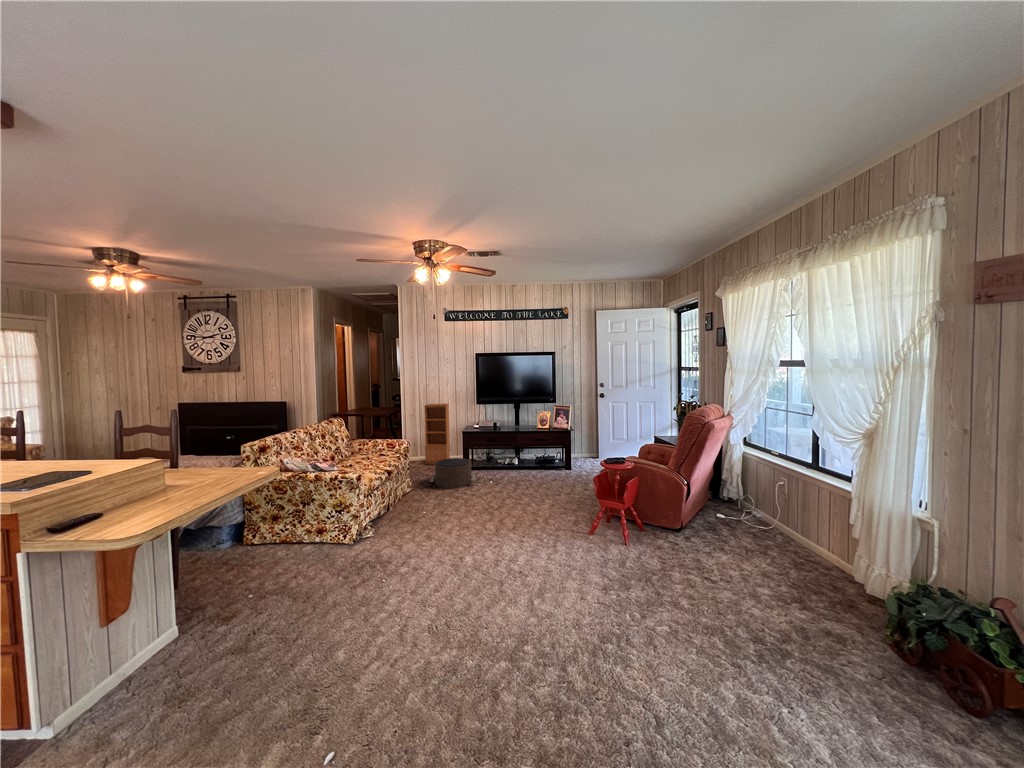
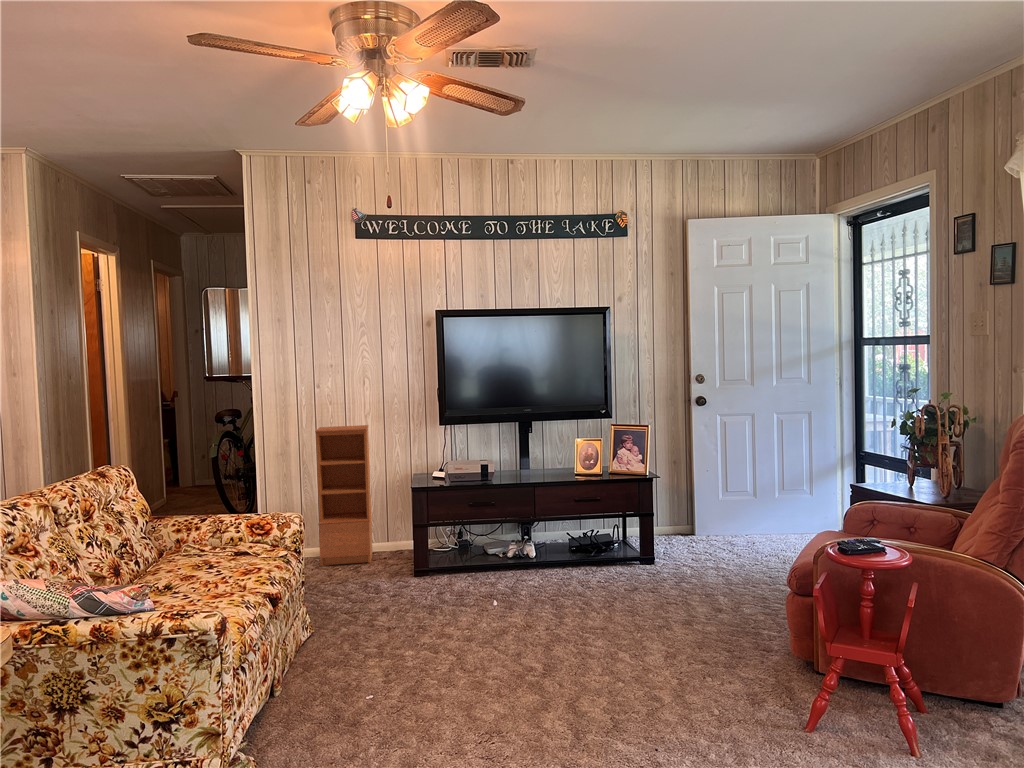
pouf: present [430,458,476,488] -> none [351,549,460,624]

